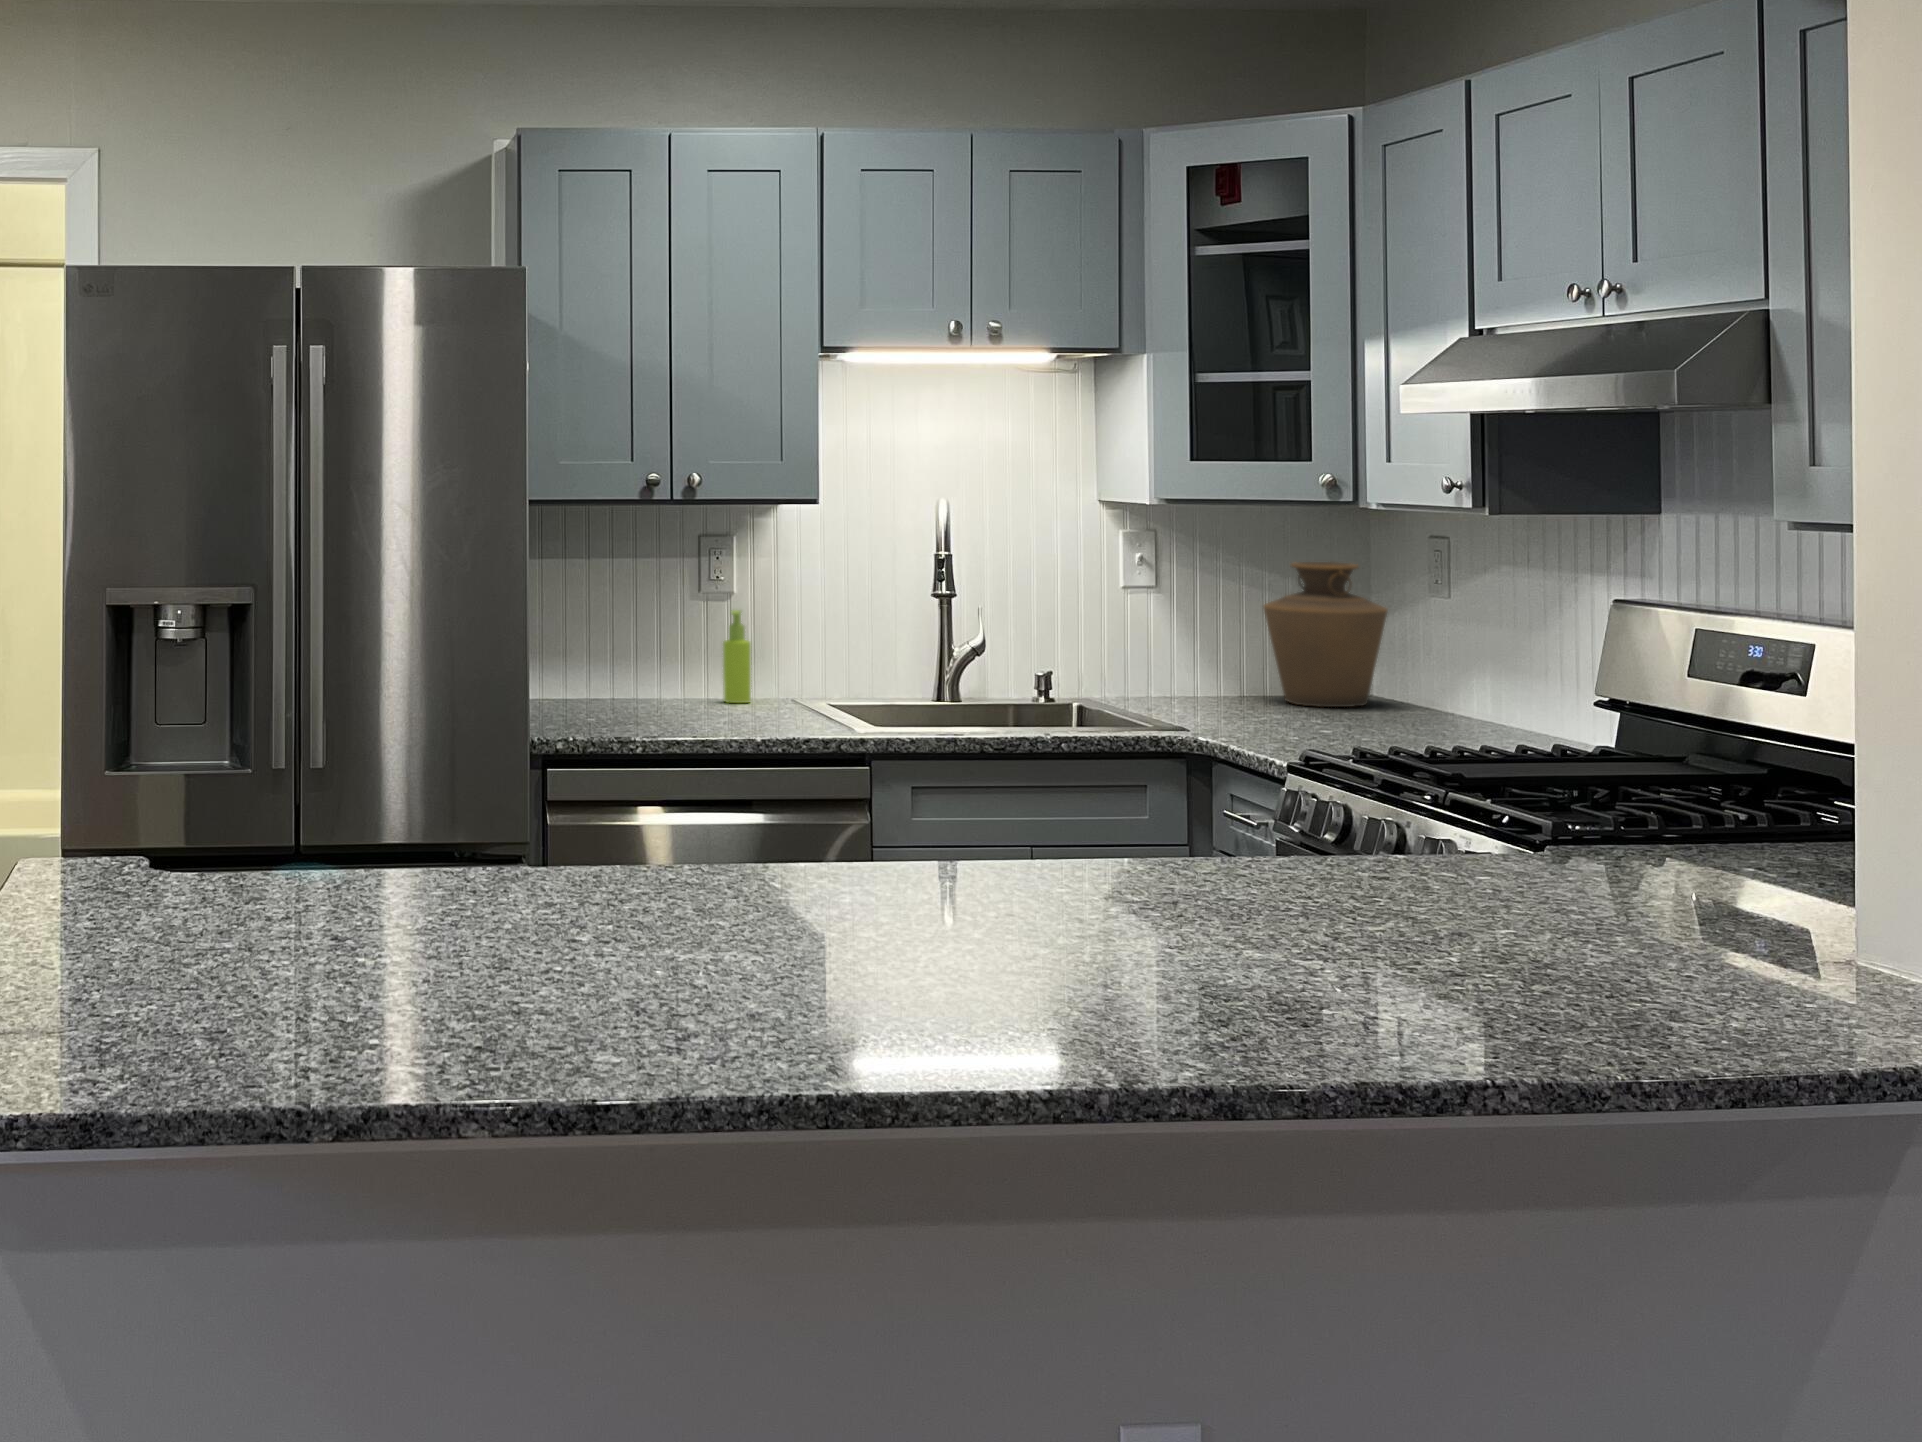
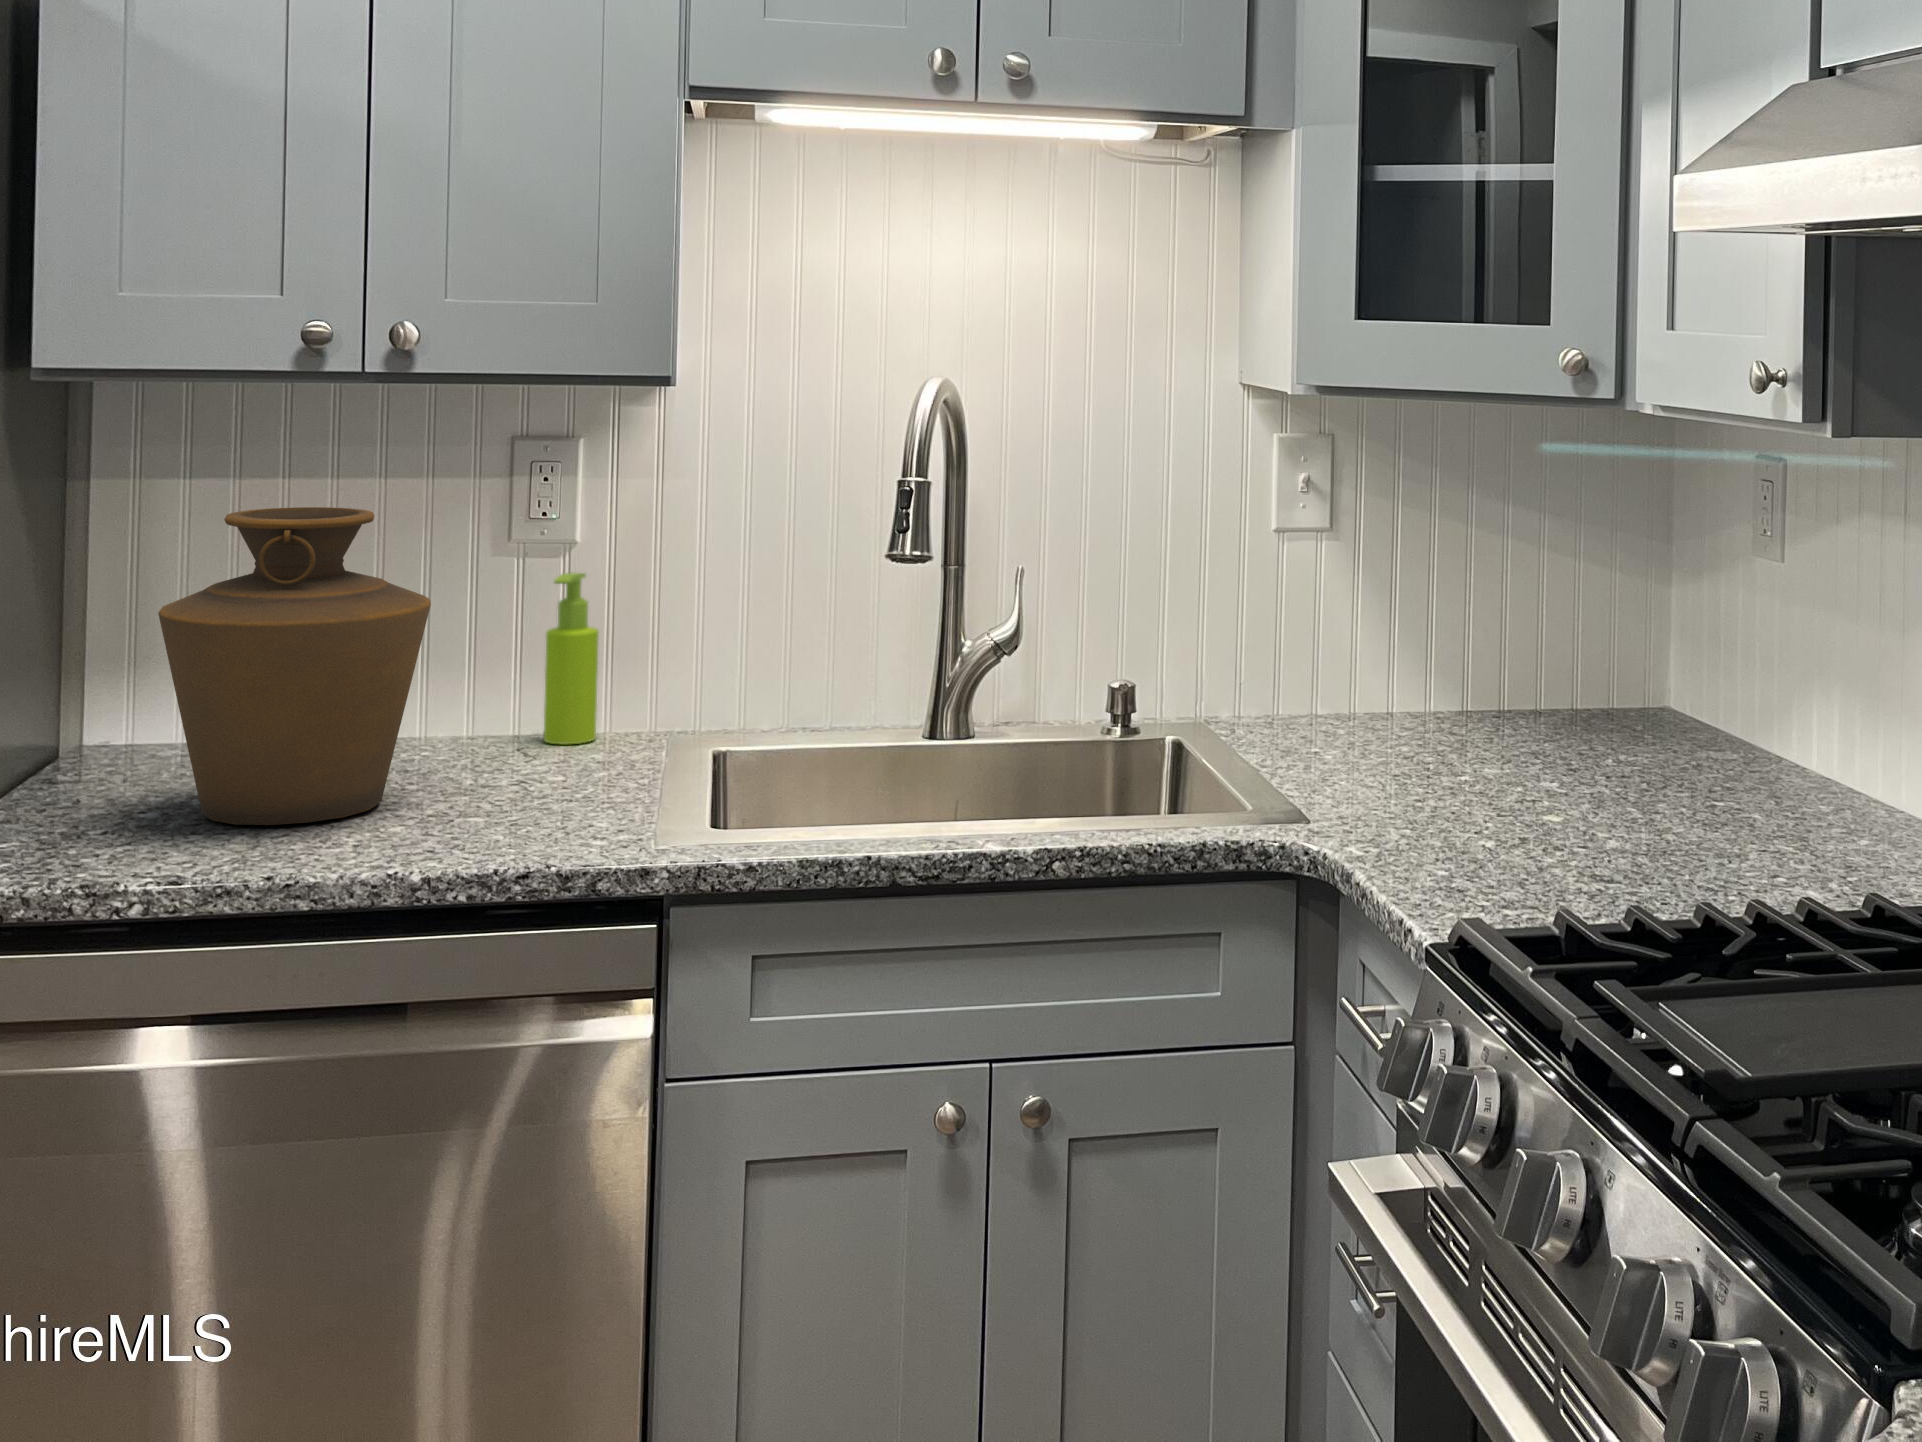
vase: present [1263,562,1387,707] -> present [158,507,431,825]

